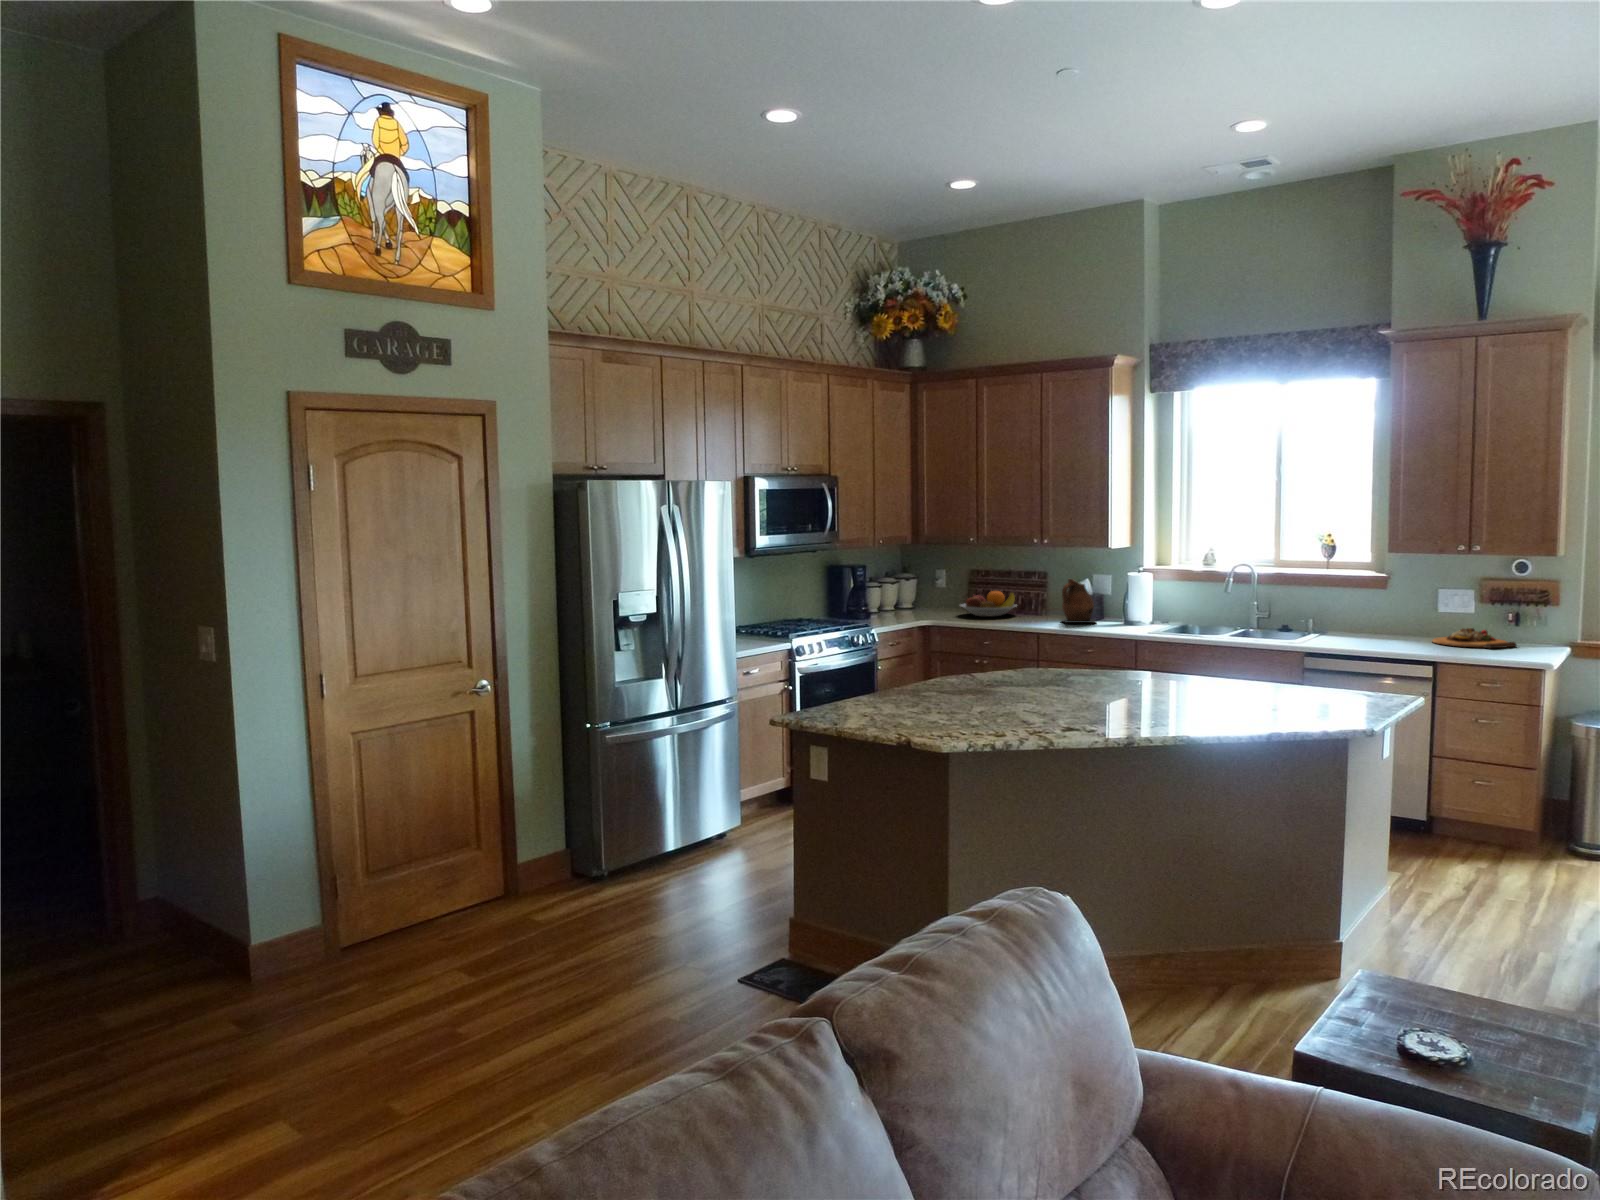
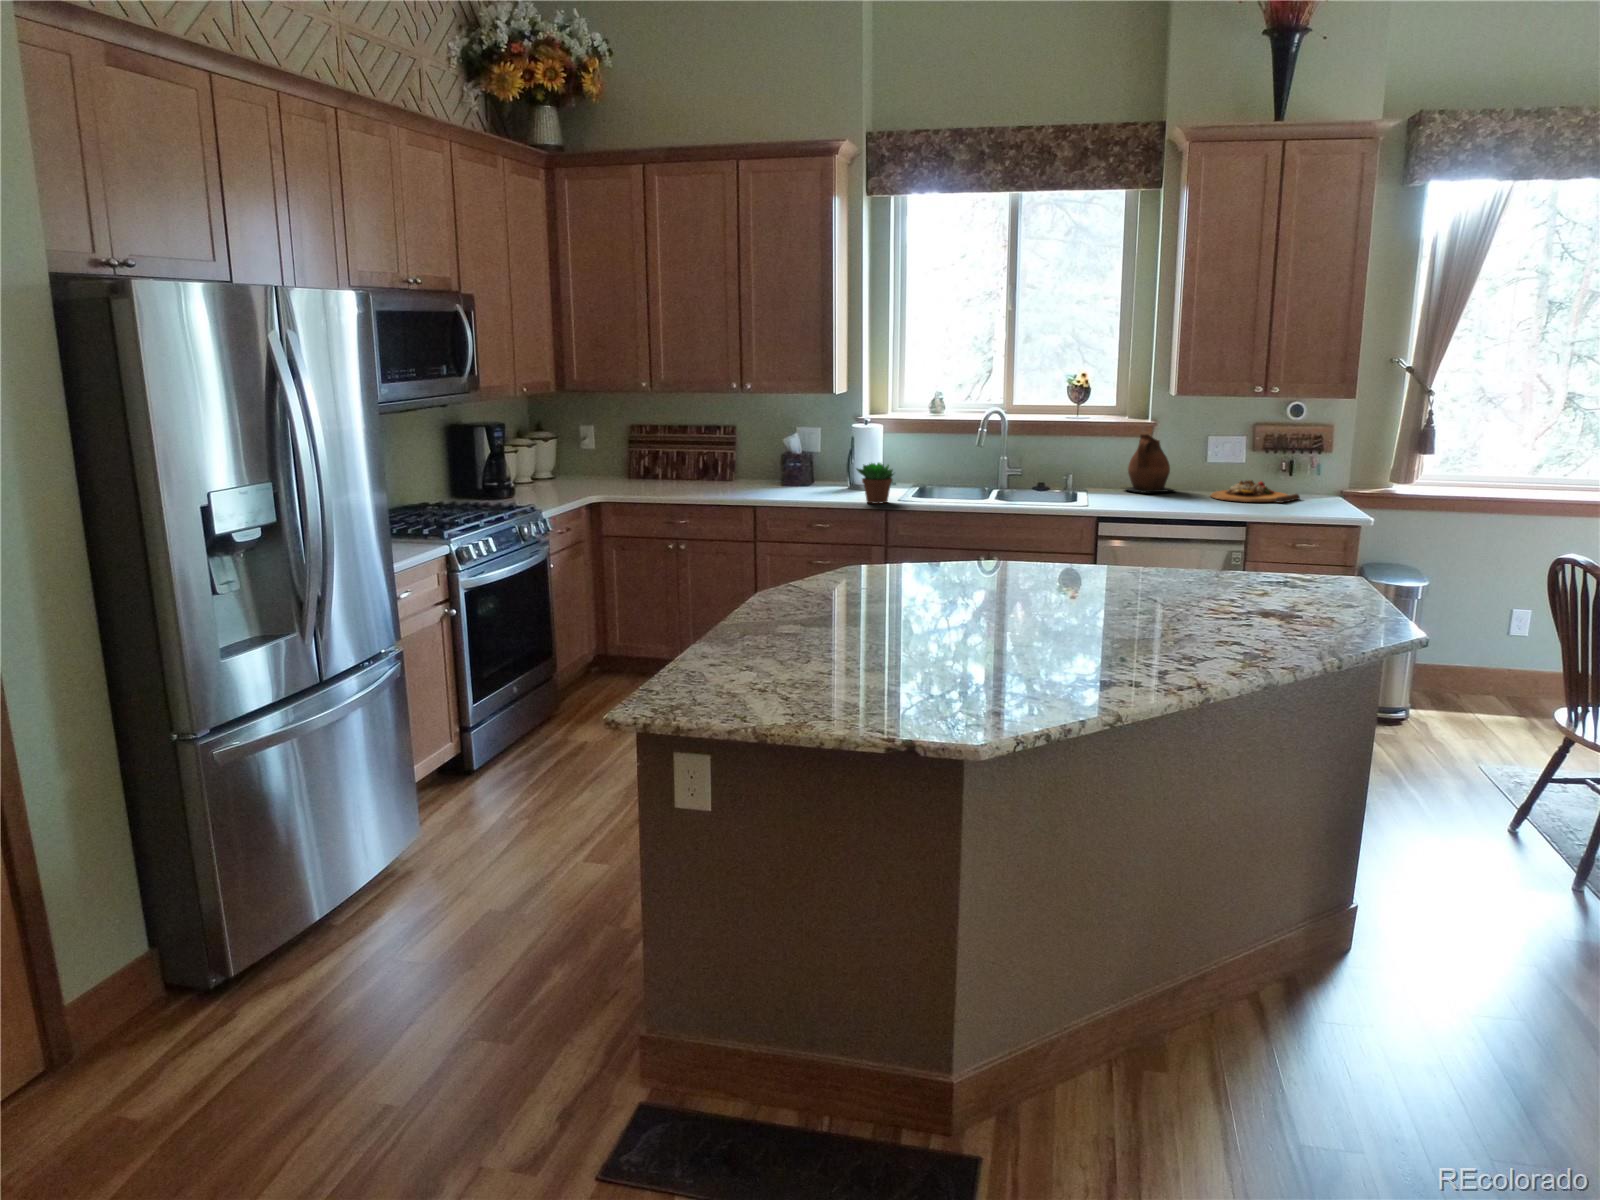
ceramic pitcher: present [1062,579,1096,623] -> present [1125,434,1175,492]
fruit bowl: present [960,591,1017,616] -> none [631,456,707,491]
succulent plant: none [1114,599,1147,632] -> present [857,463,894,504]

